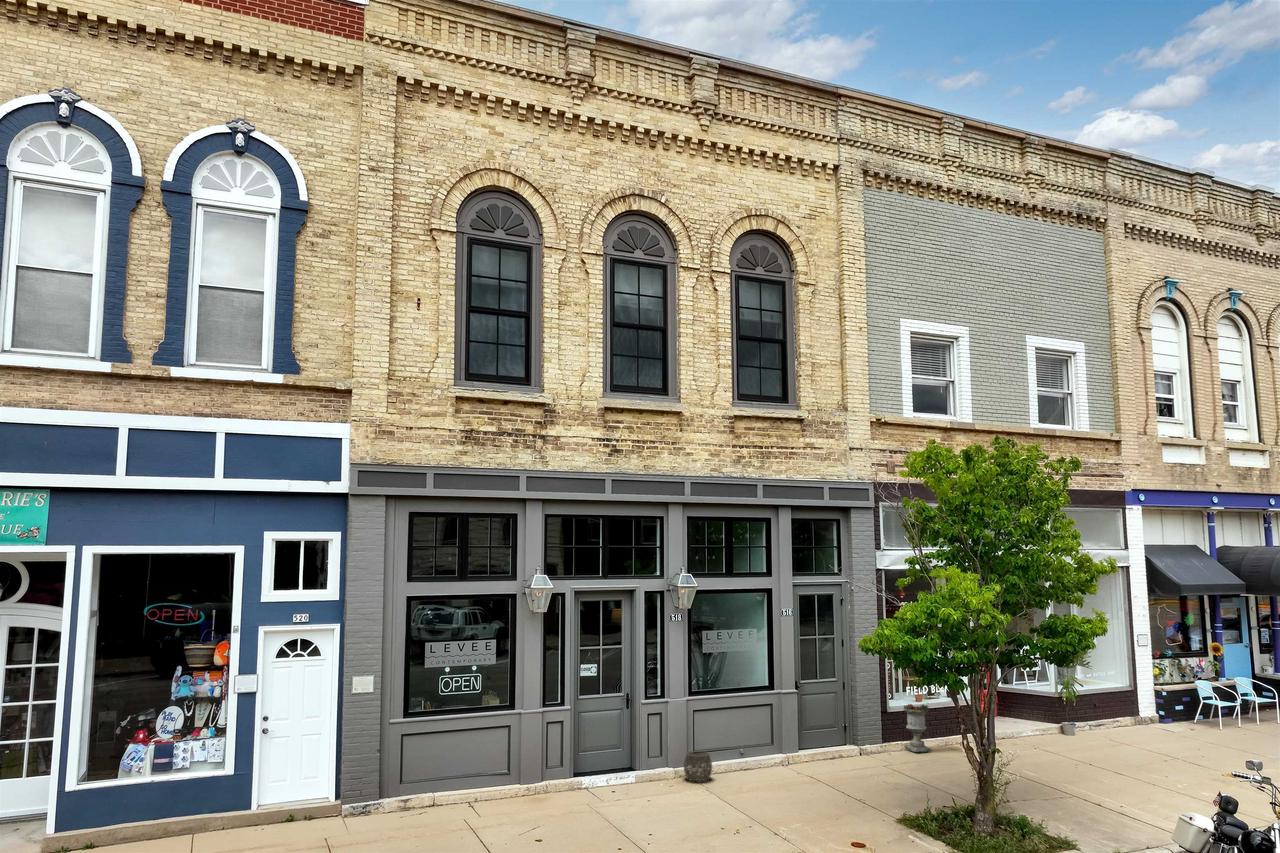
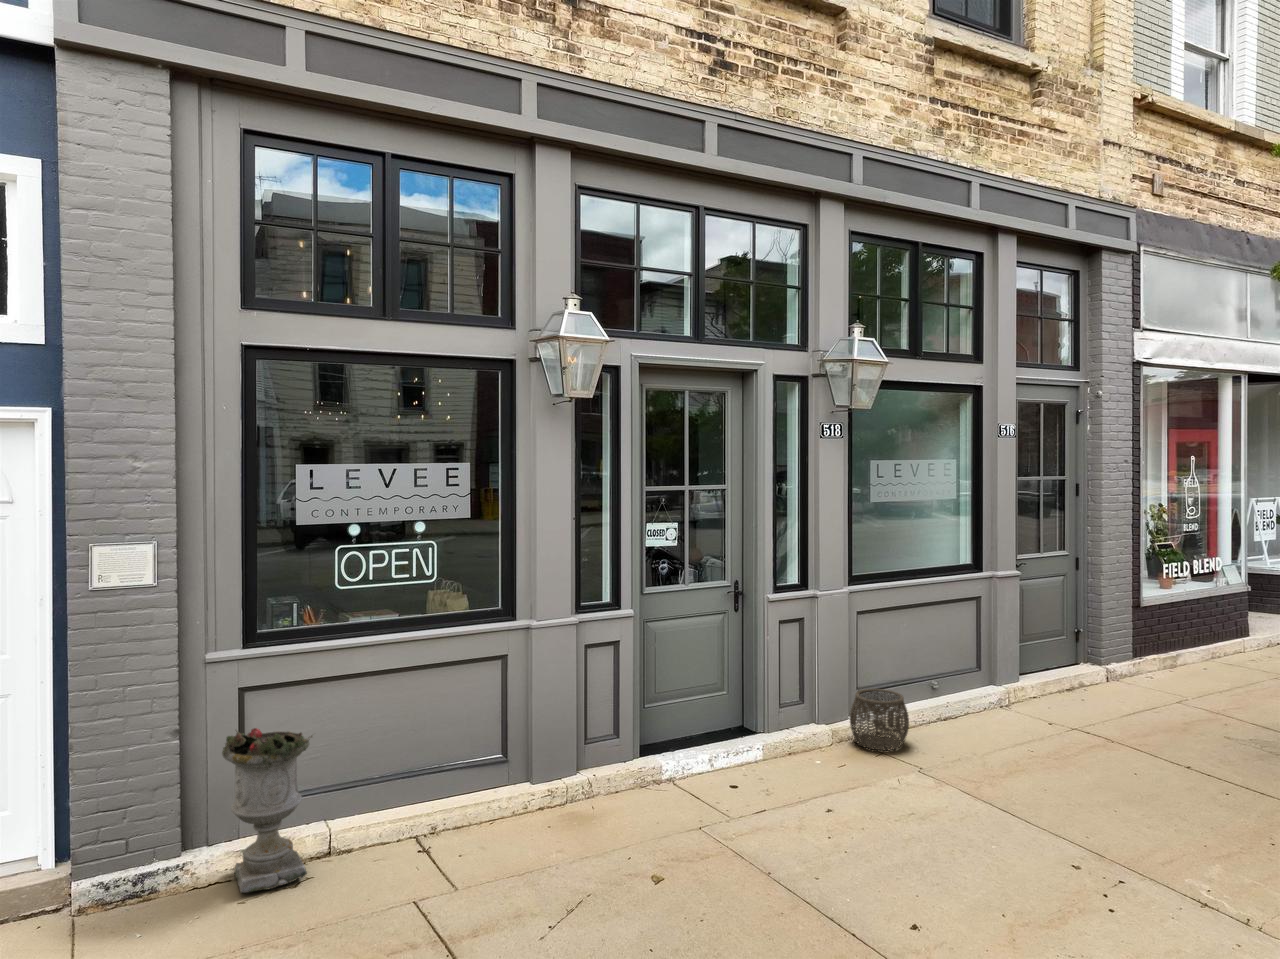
planter: present [903,704,931,753] -> present [222,728,312,893]

